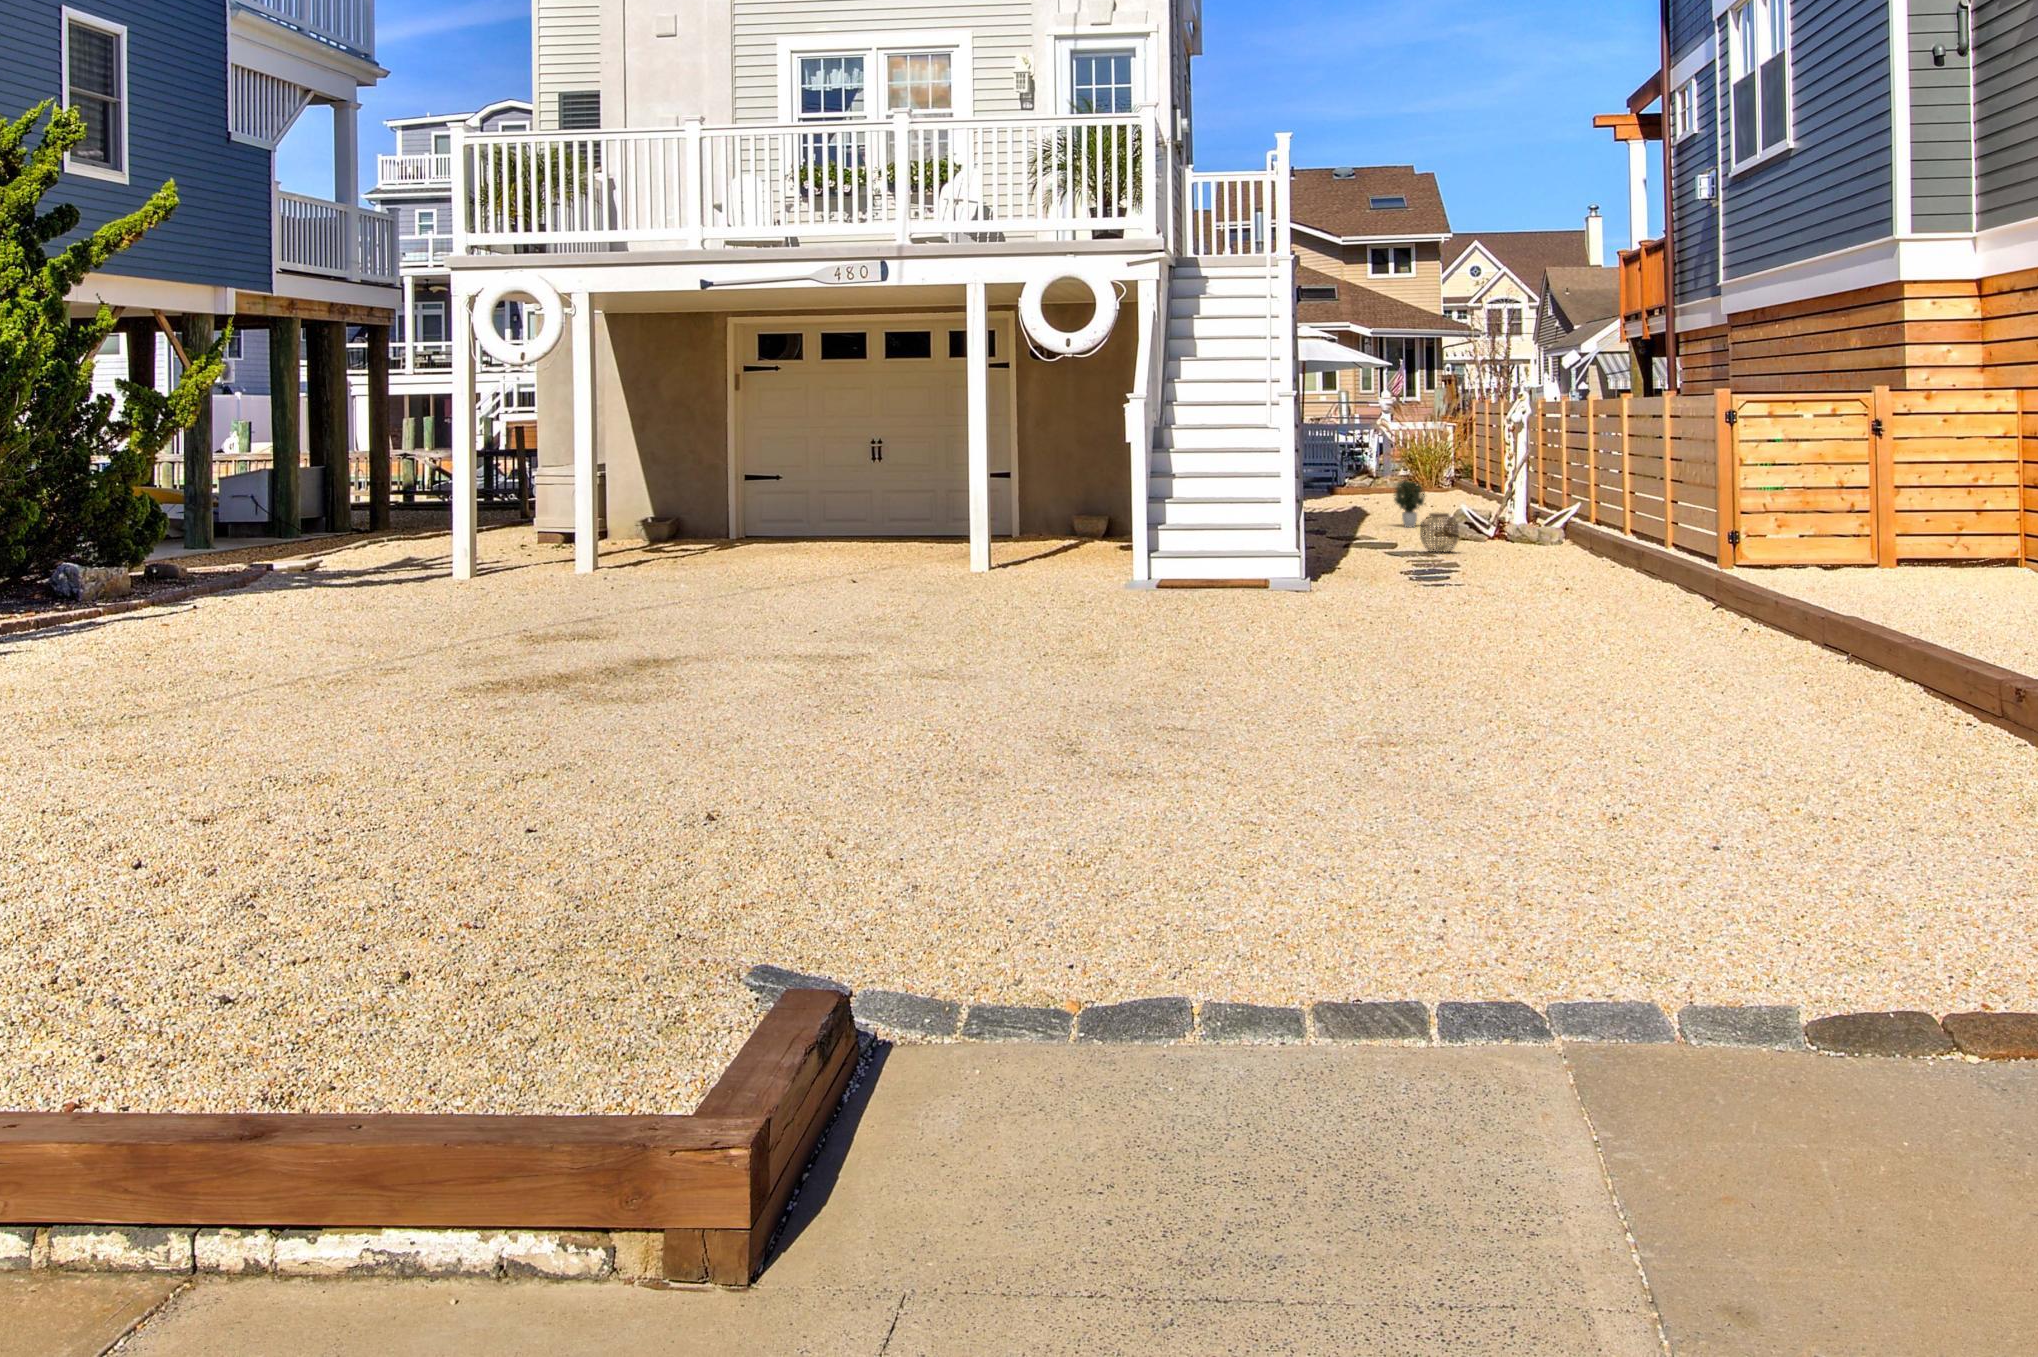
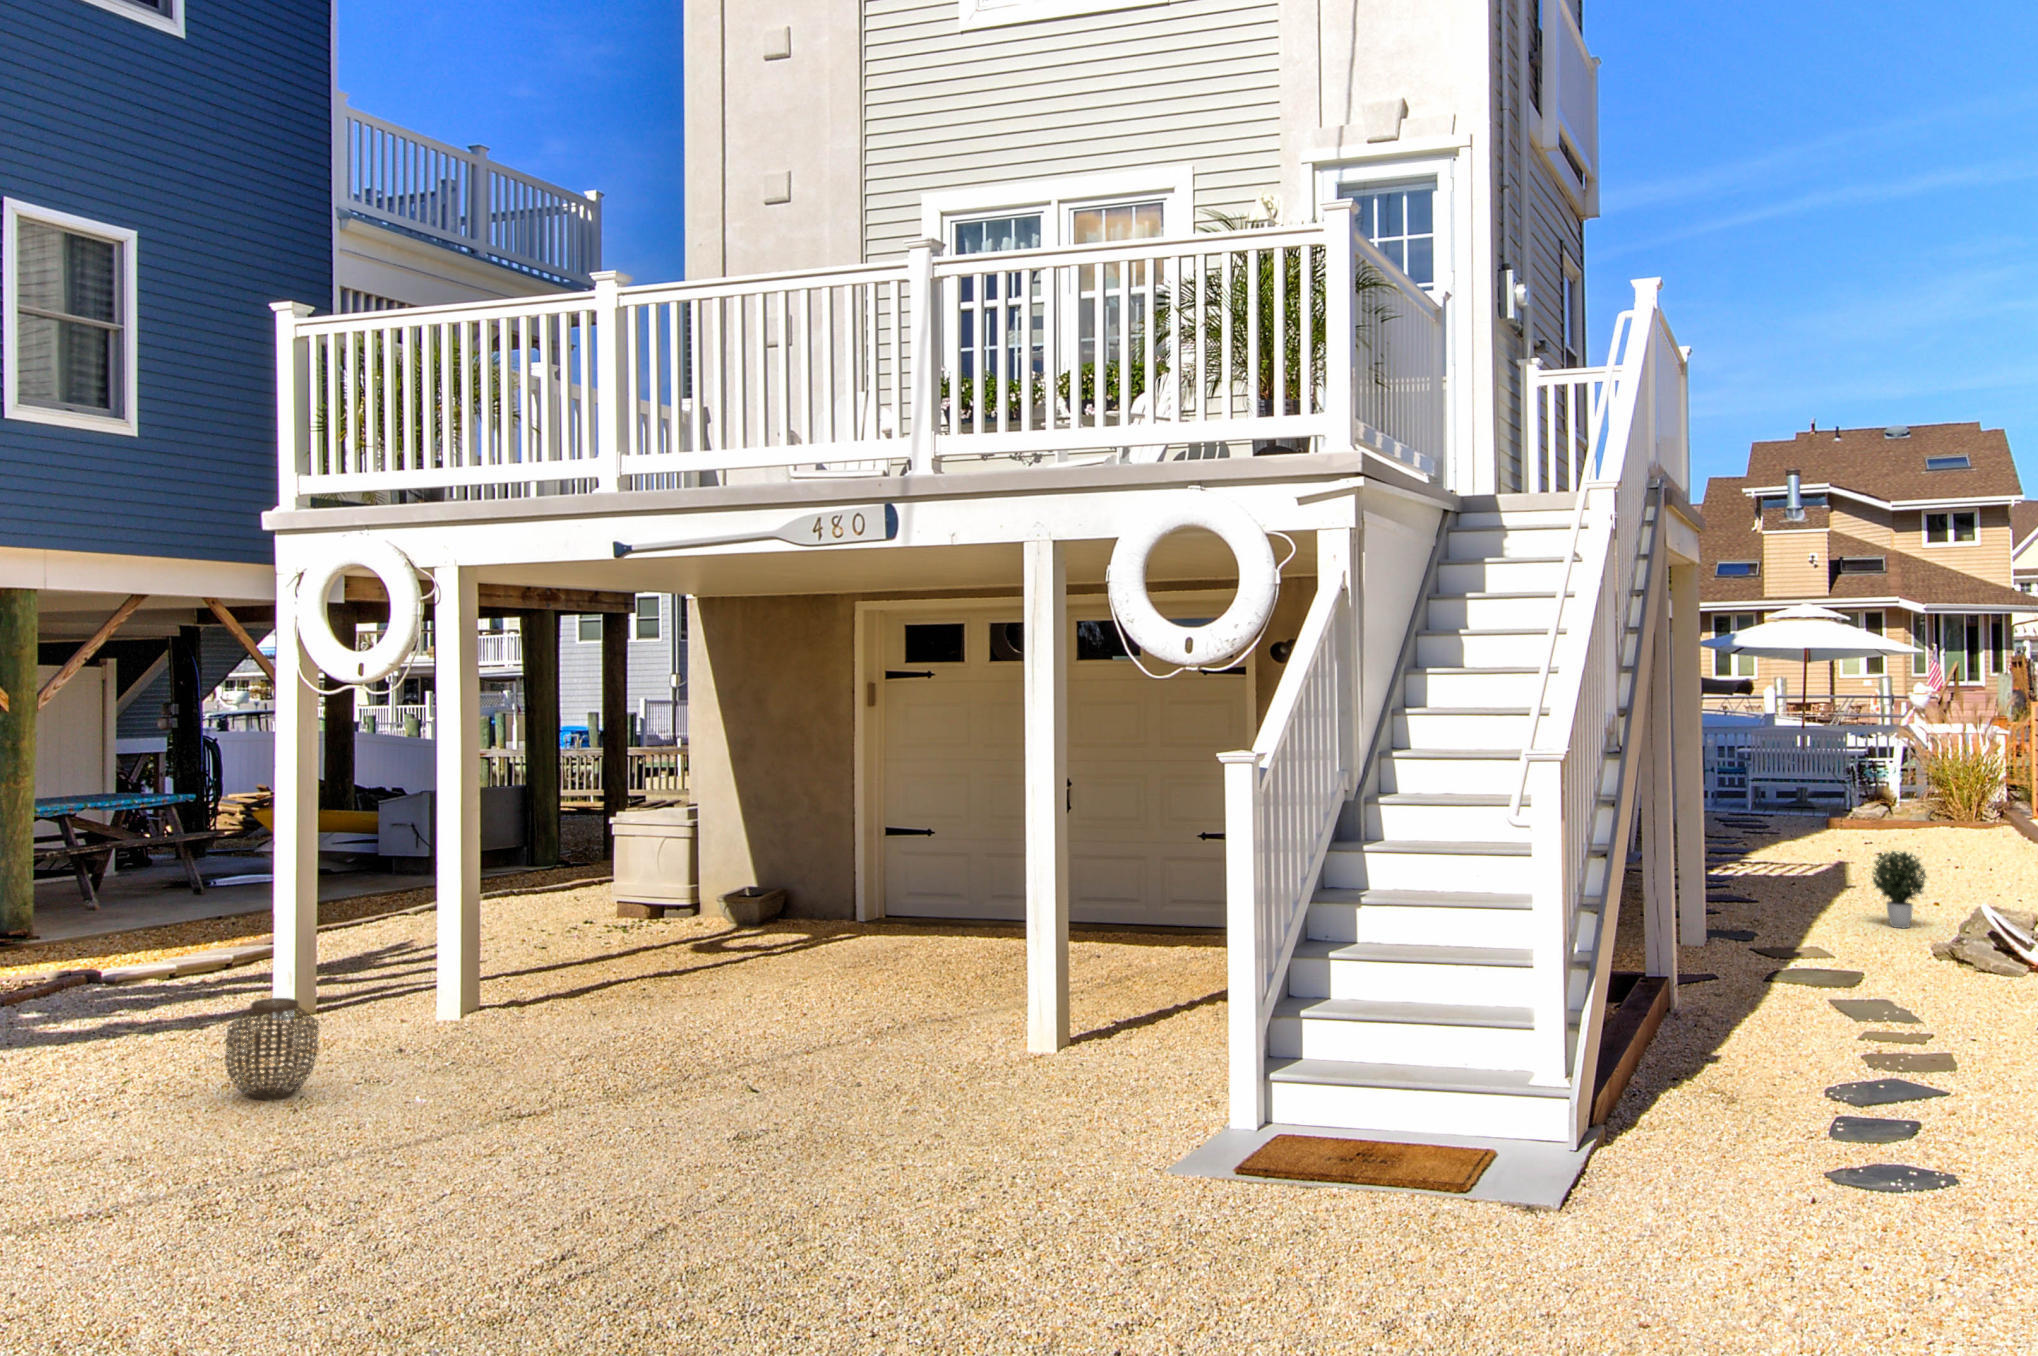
woven basket: present [1420,513,1459,553] -> present [226,998,318,1100]

